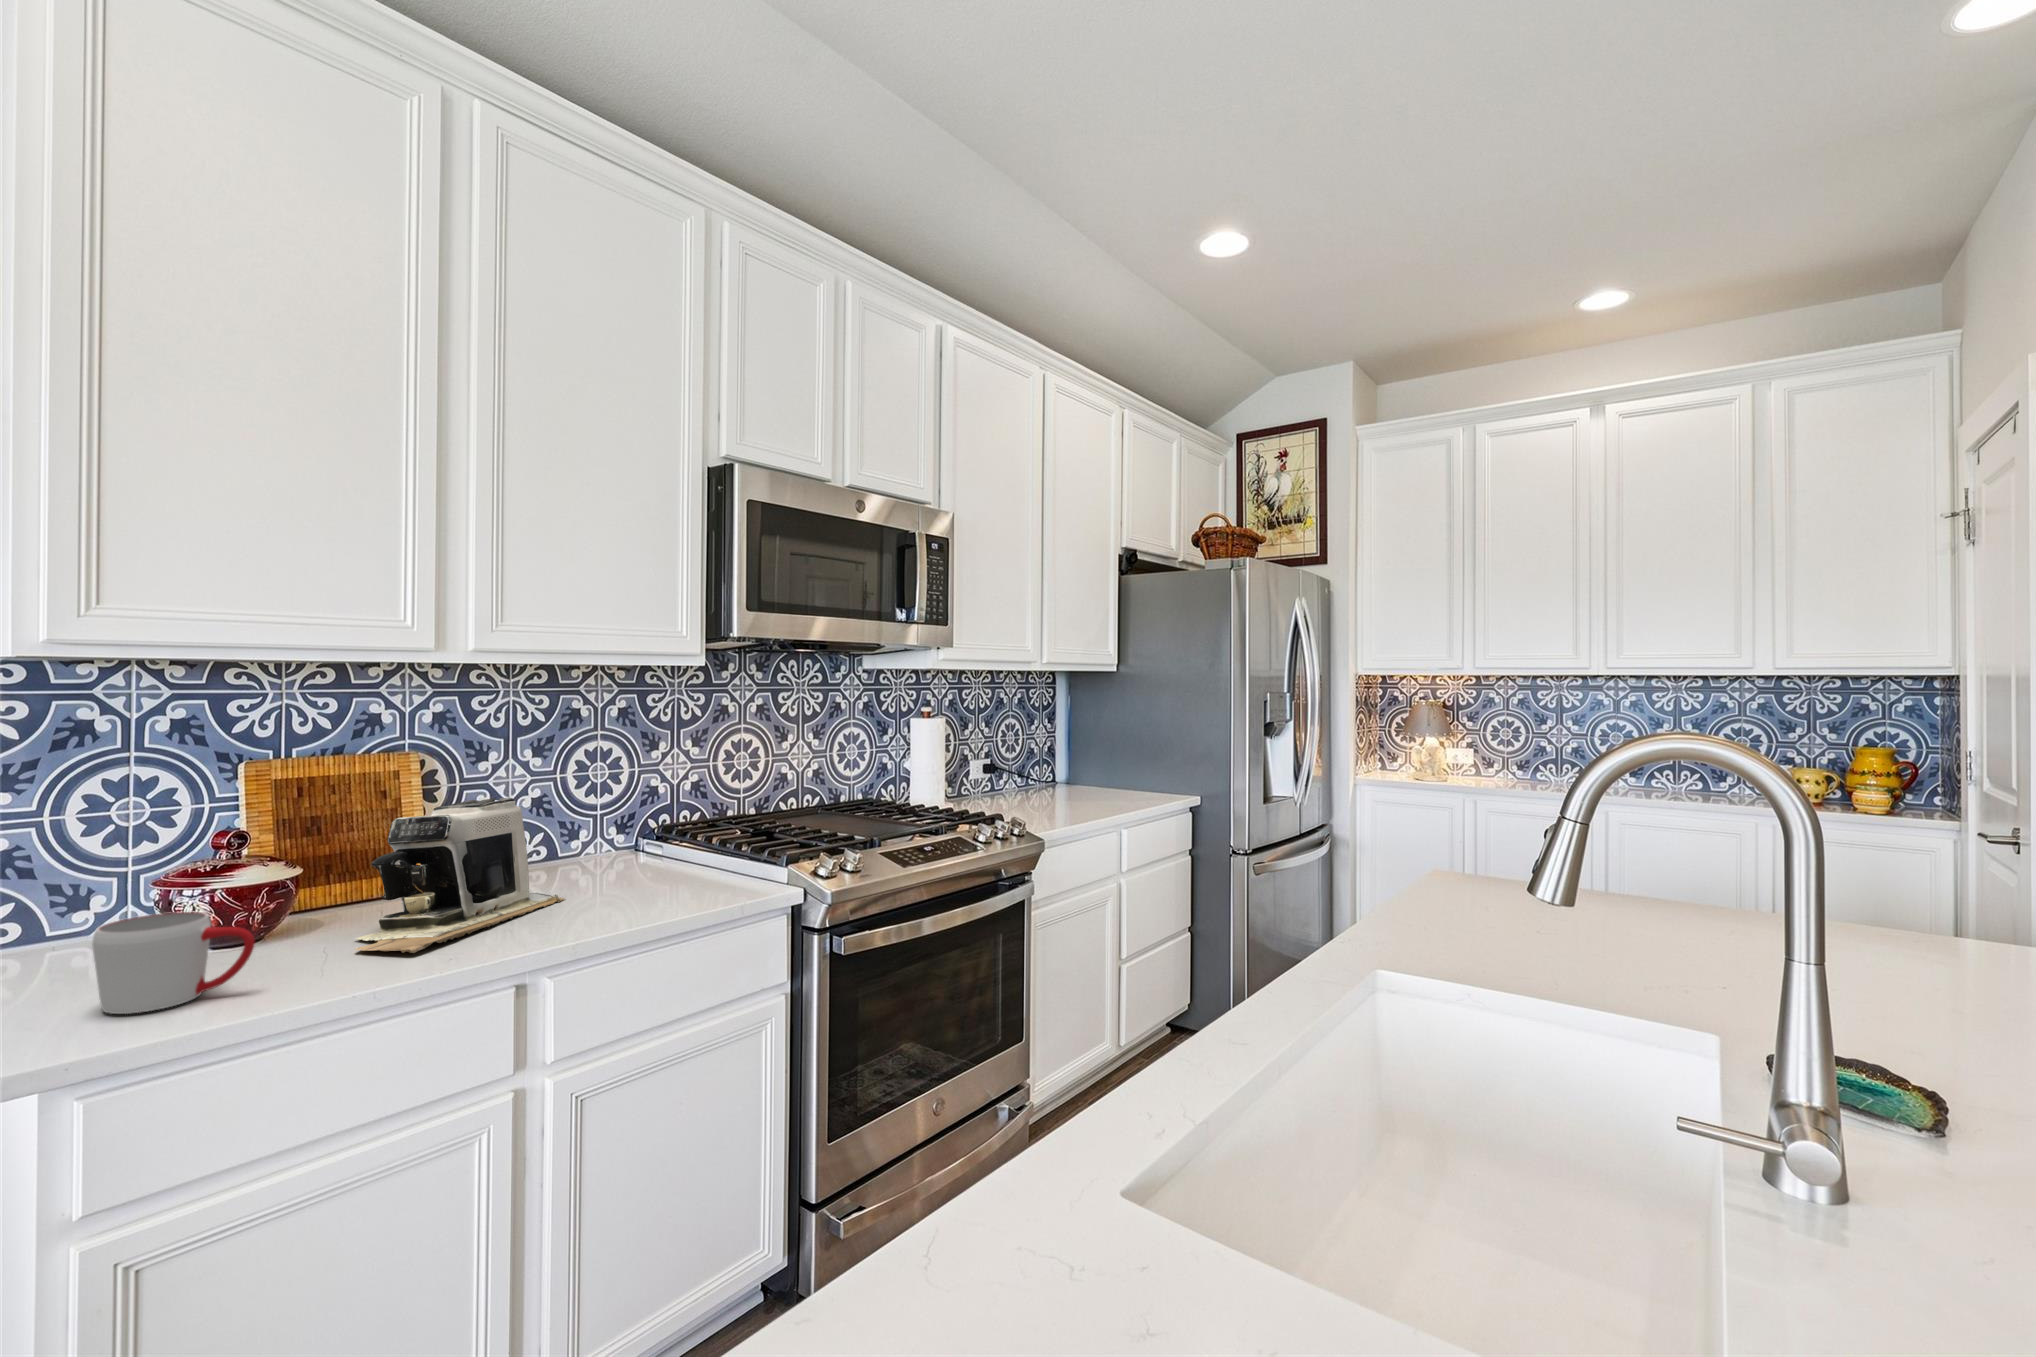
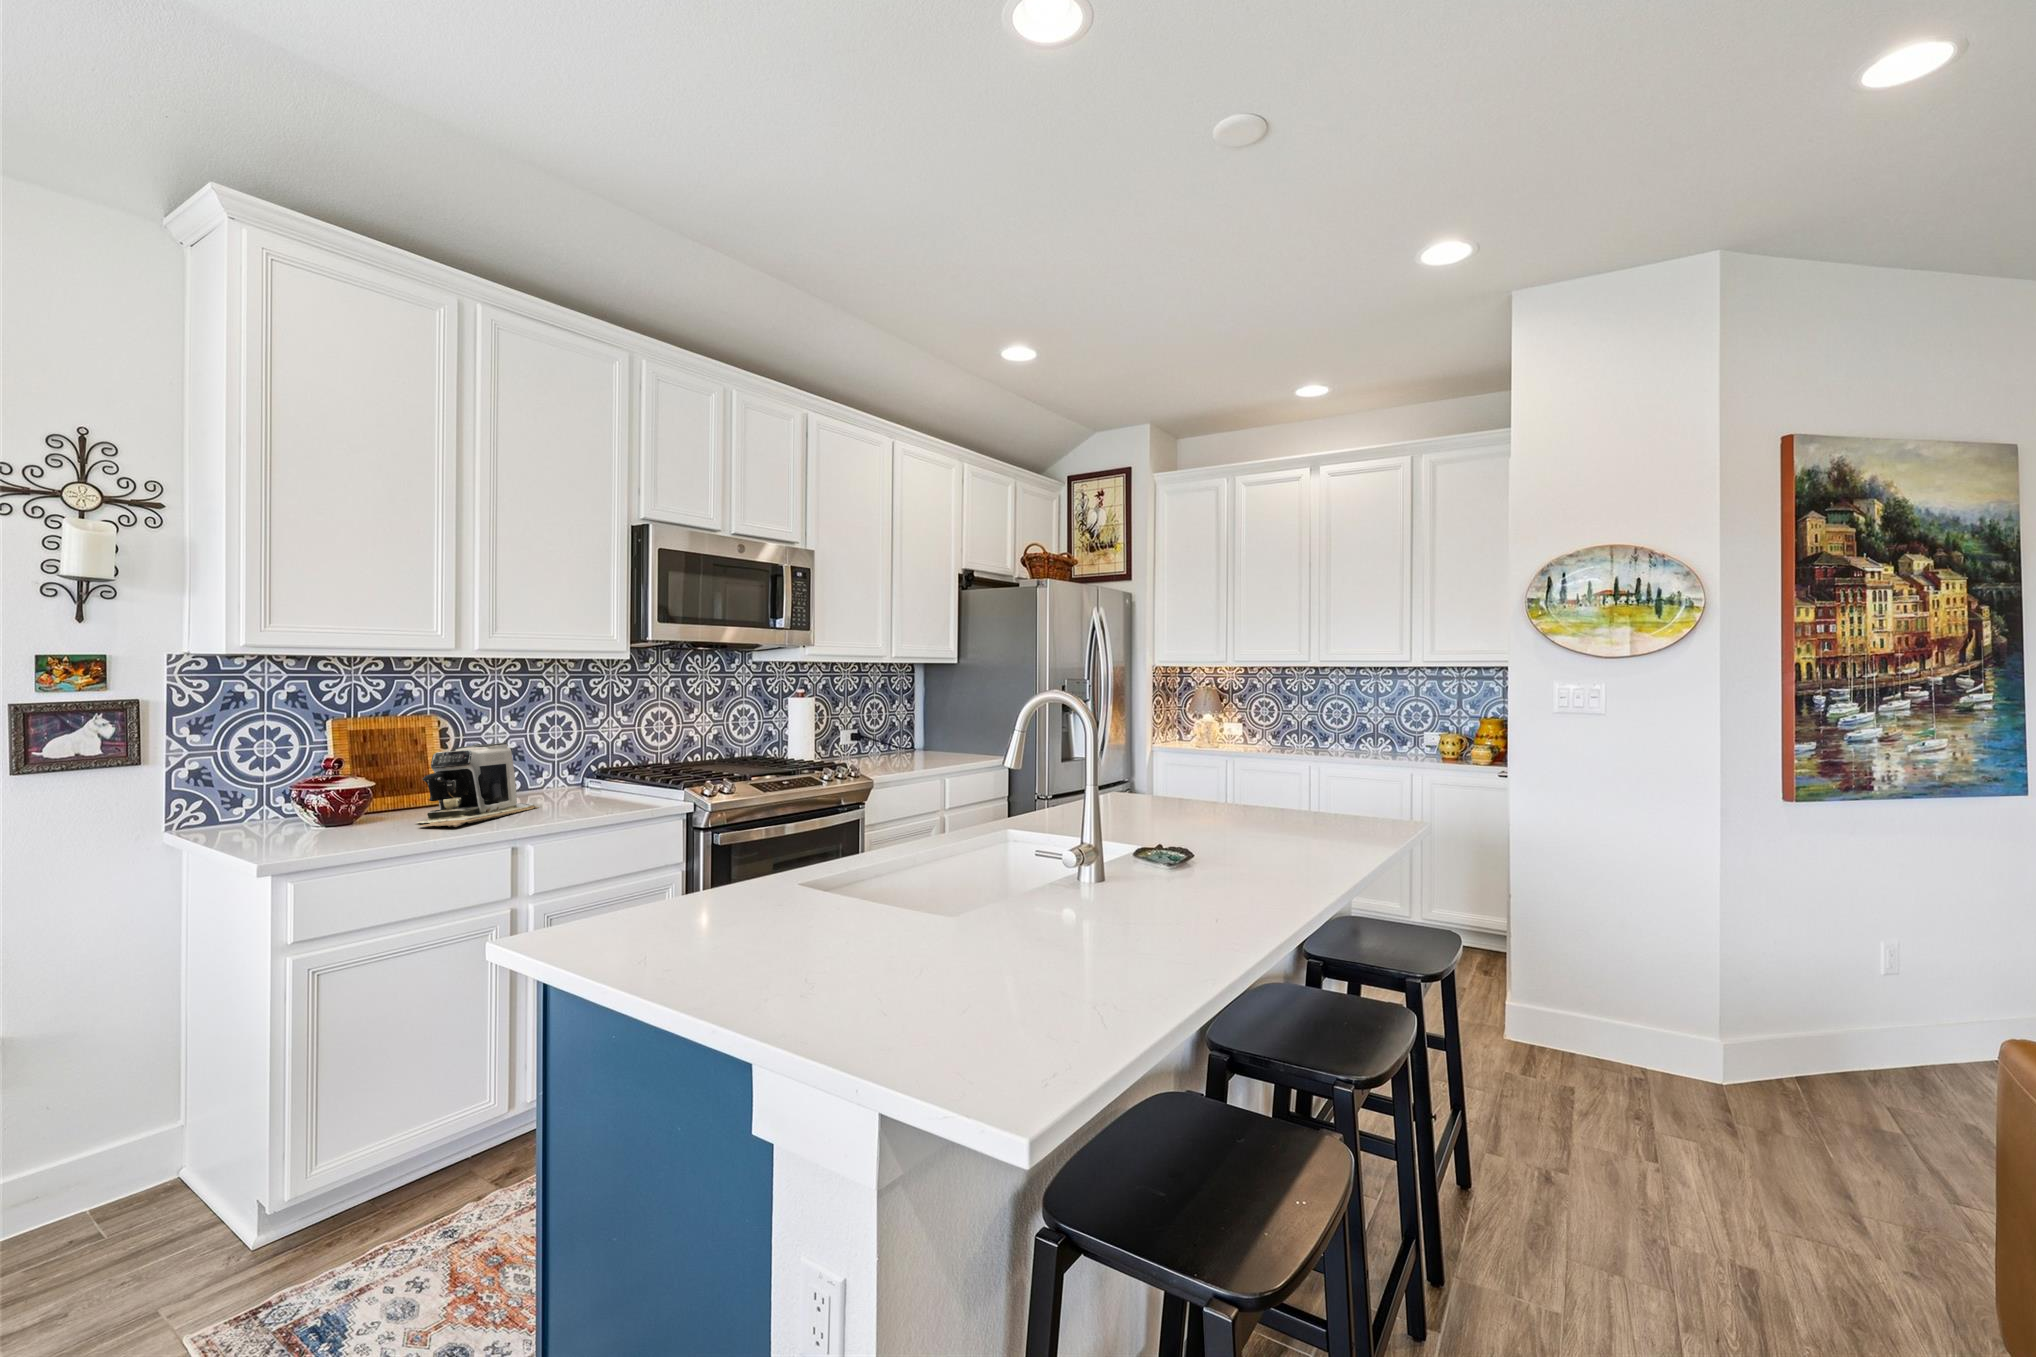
mug: present [92,912,255,1014] -> none [287,797,372,848]

